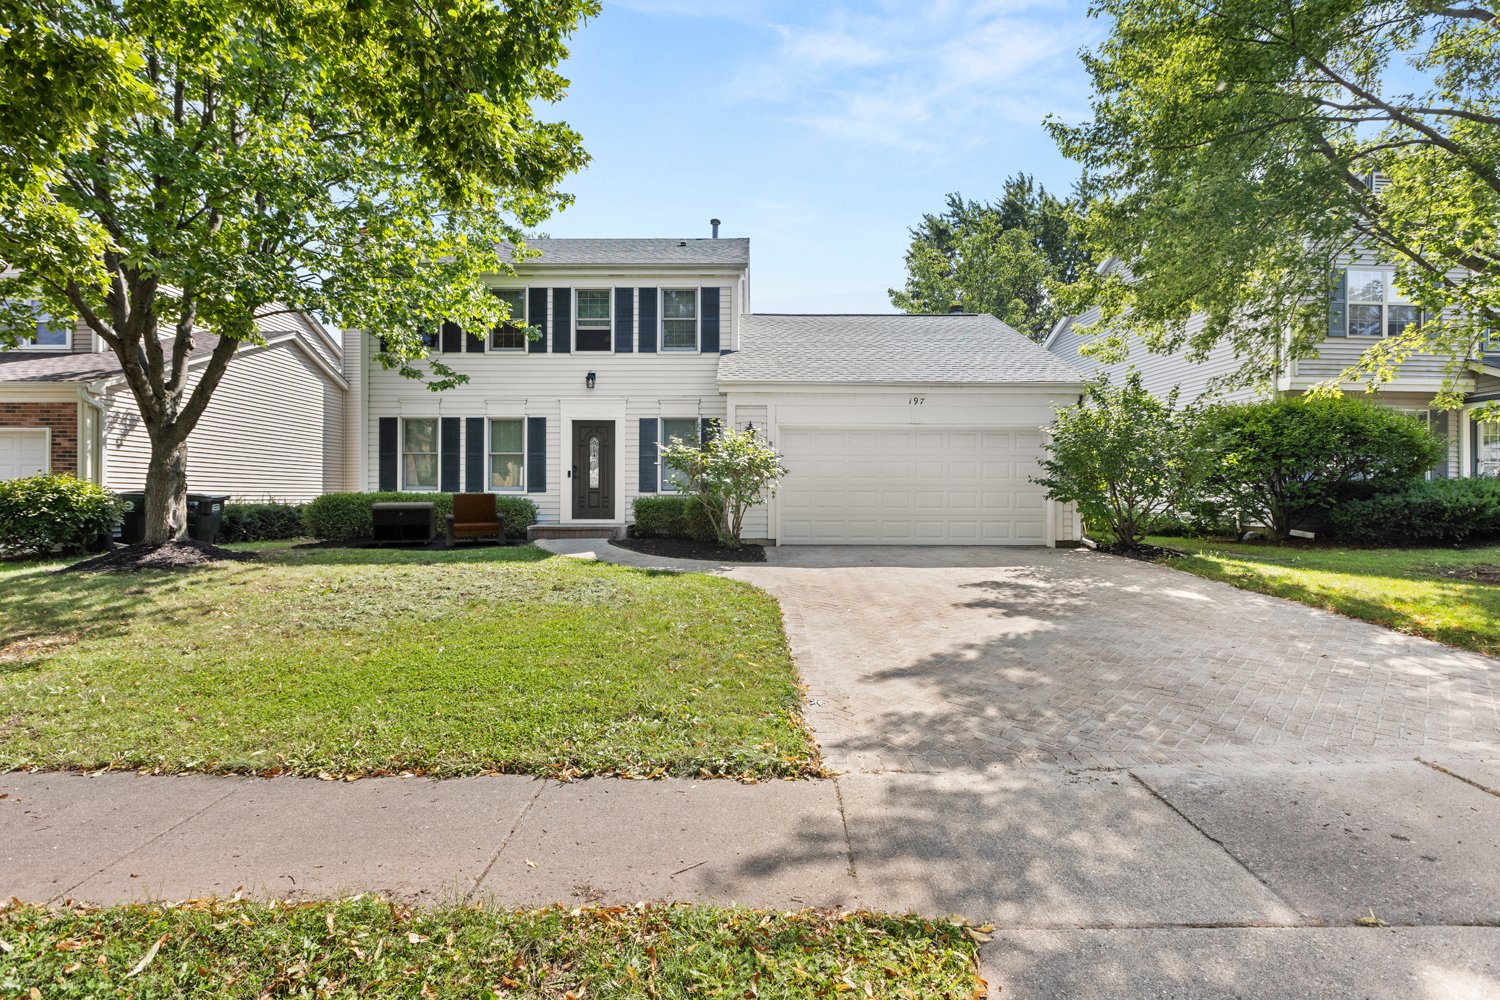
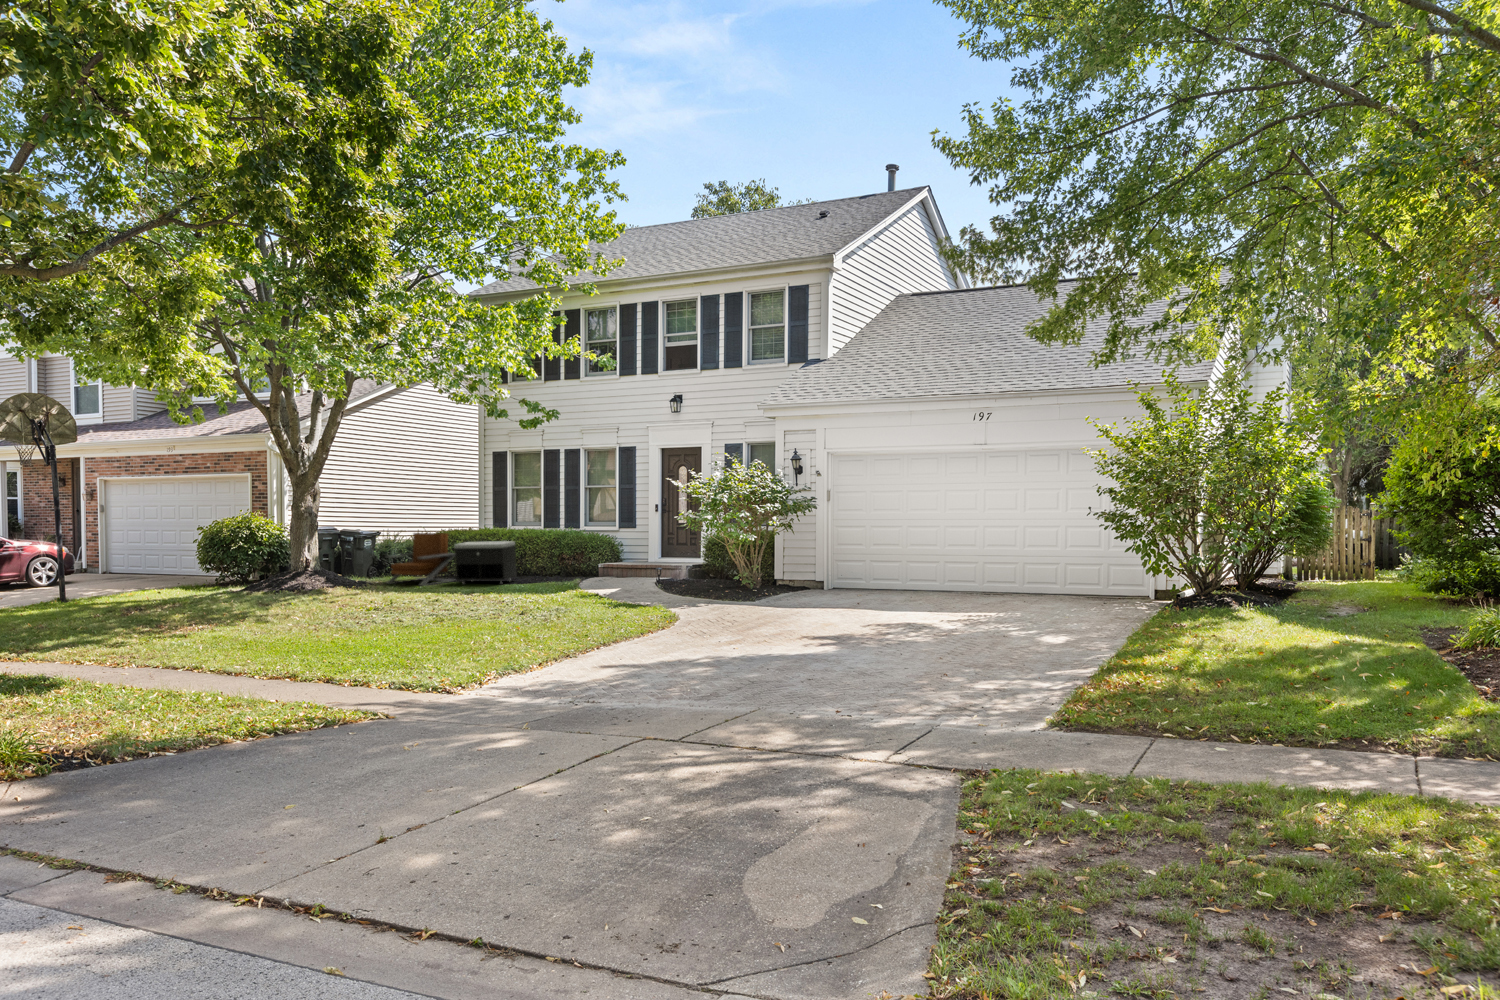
lounge chair: present [445,493,506,546] -> present [386,533,455,586]

